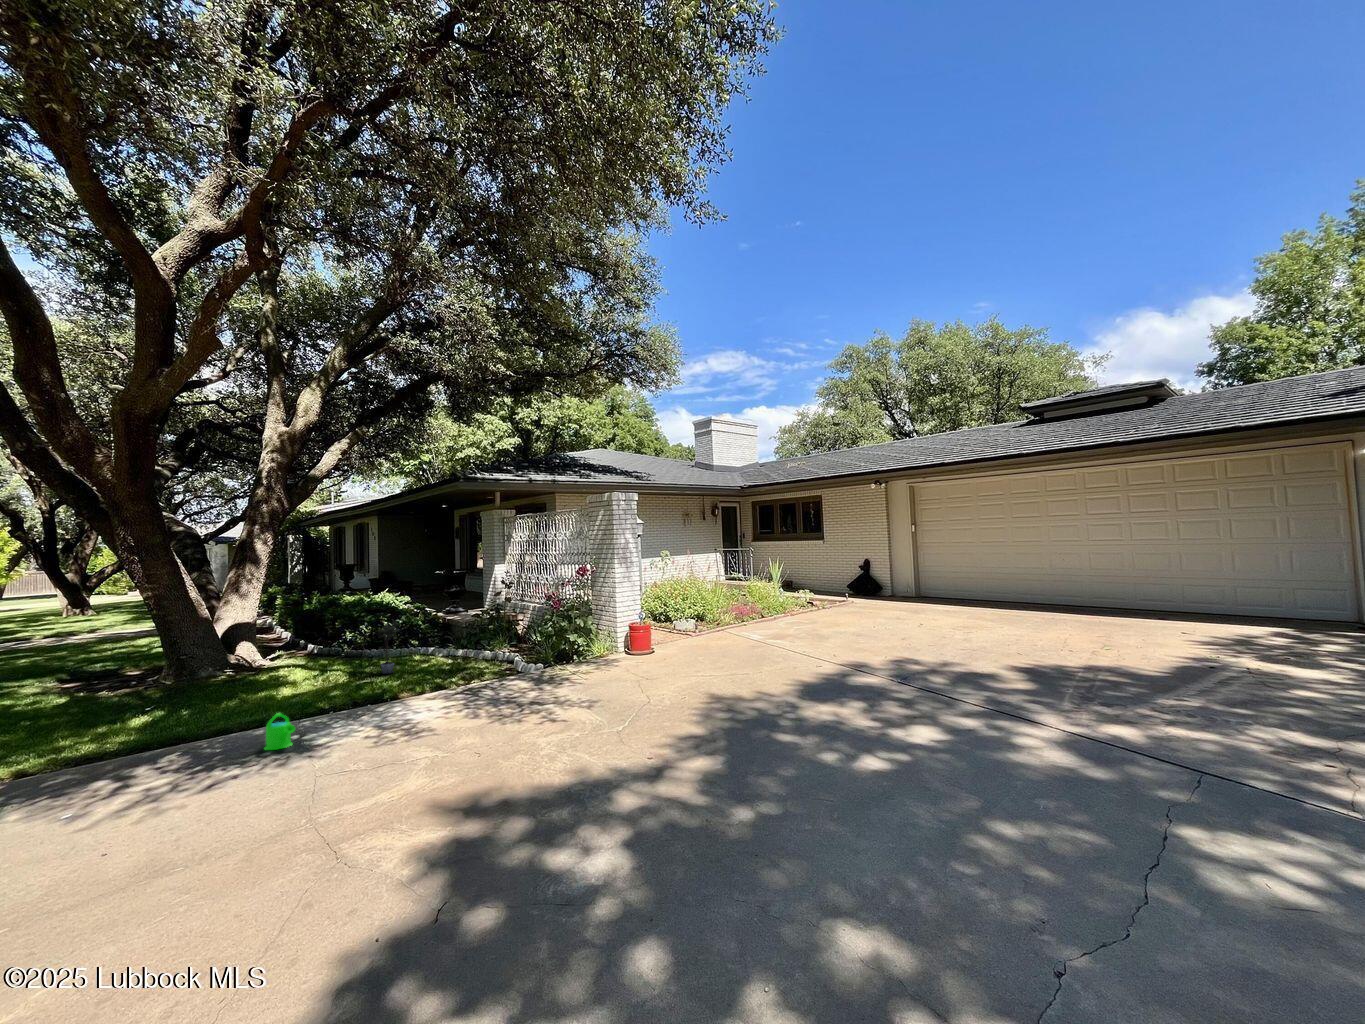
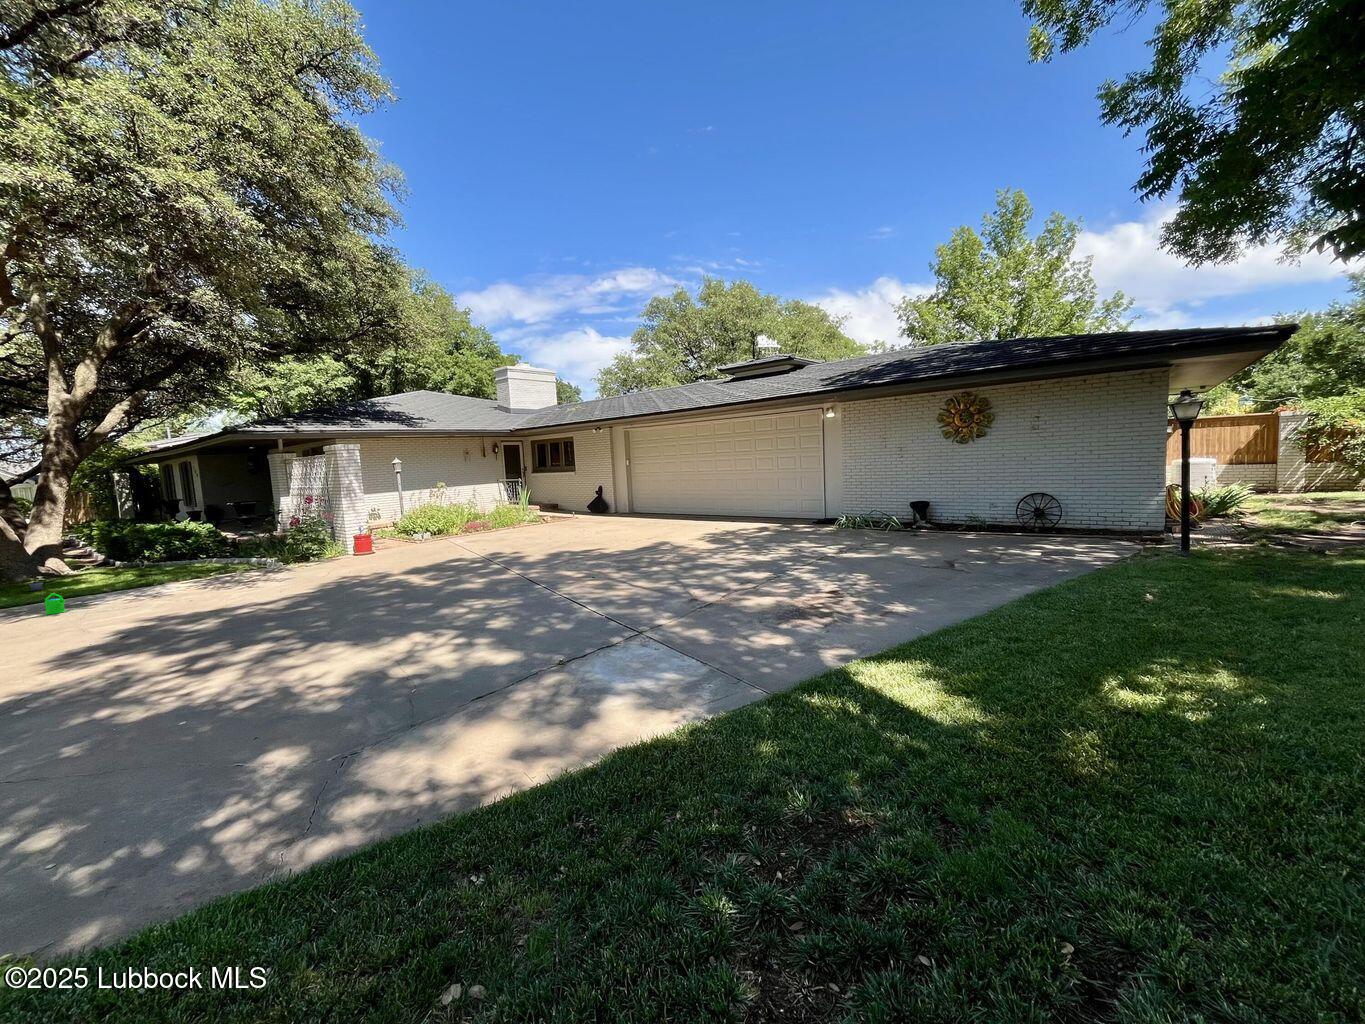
potted plant: present [378,619,400,674] -> present [23,550,45,591]

